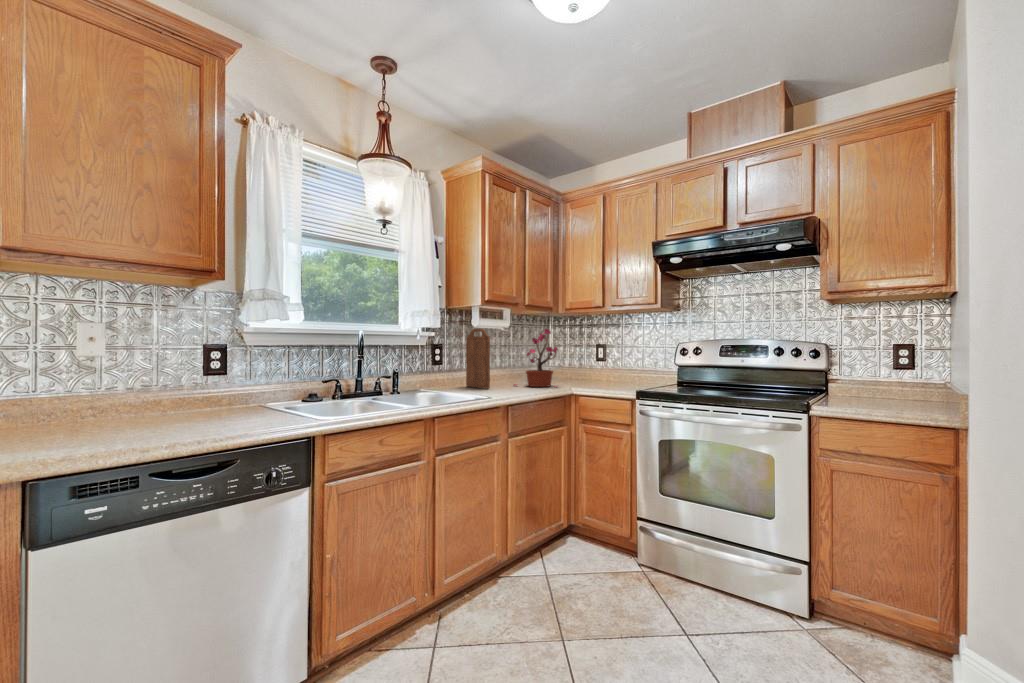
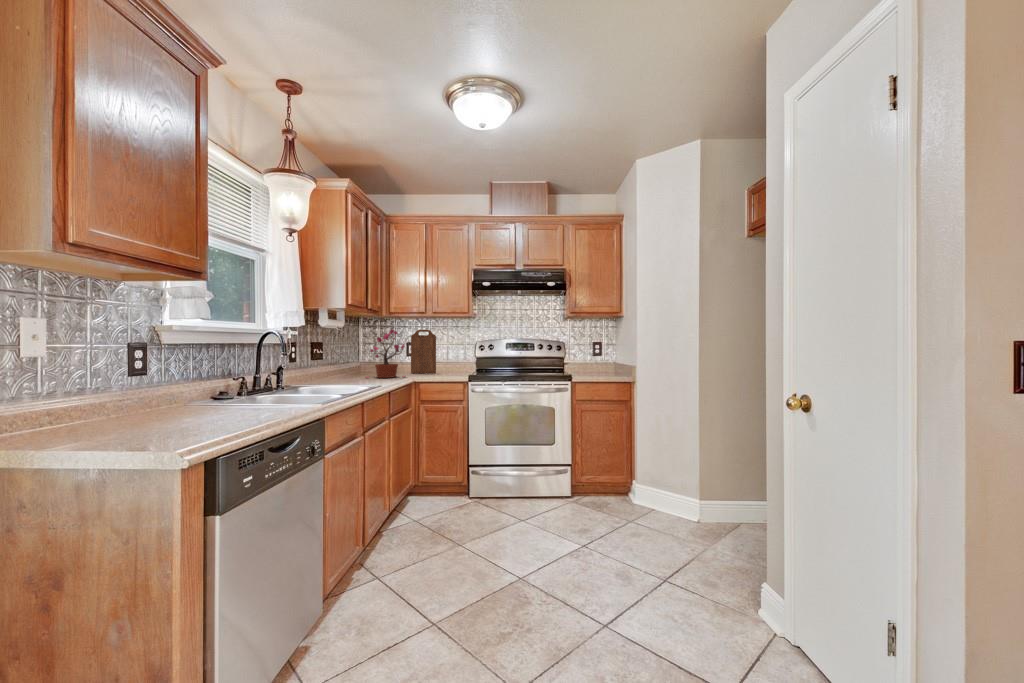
cutting board: present [466,329,490,389] -> present [411,330,436,373]

